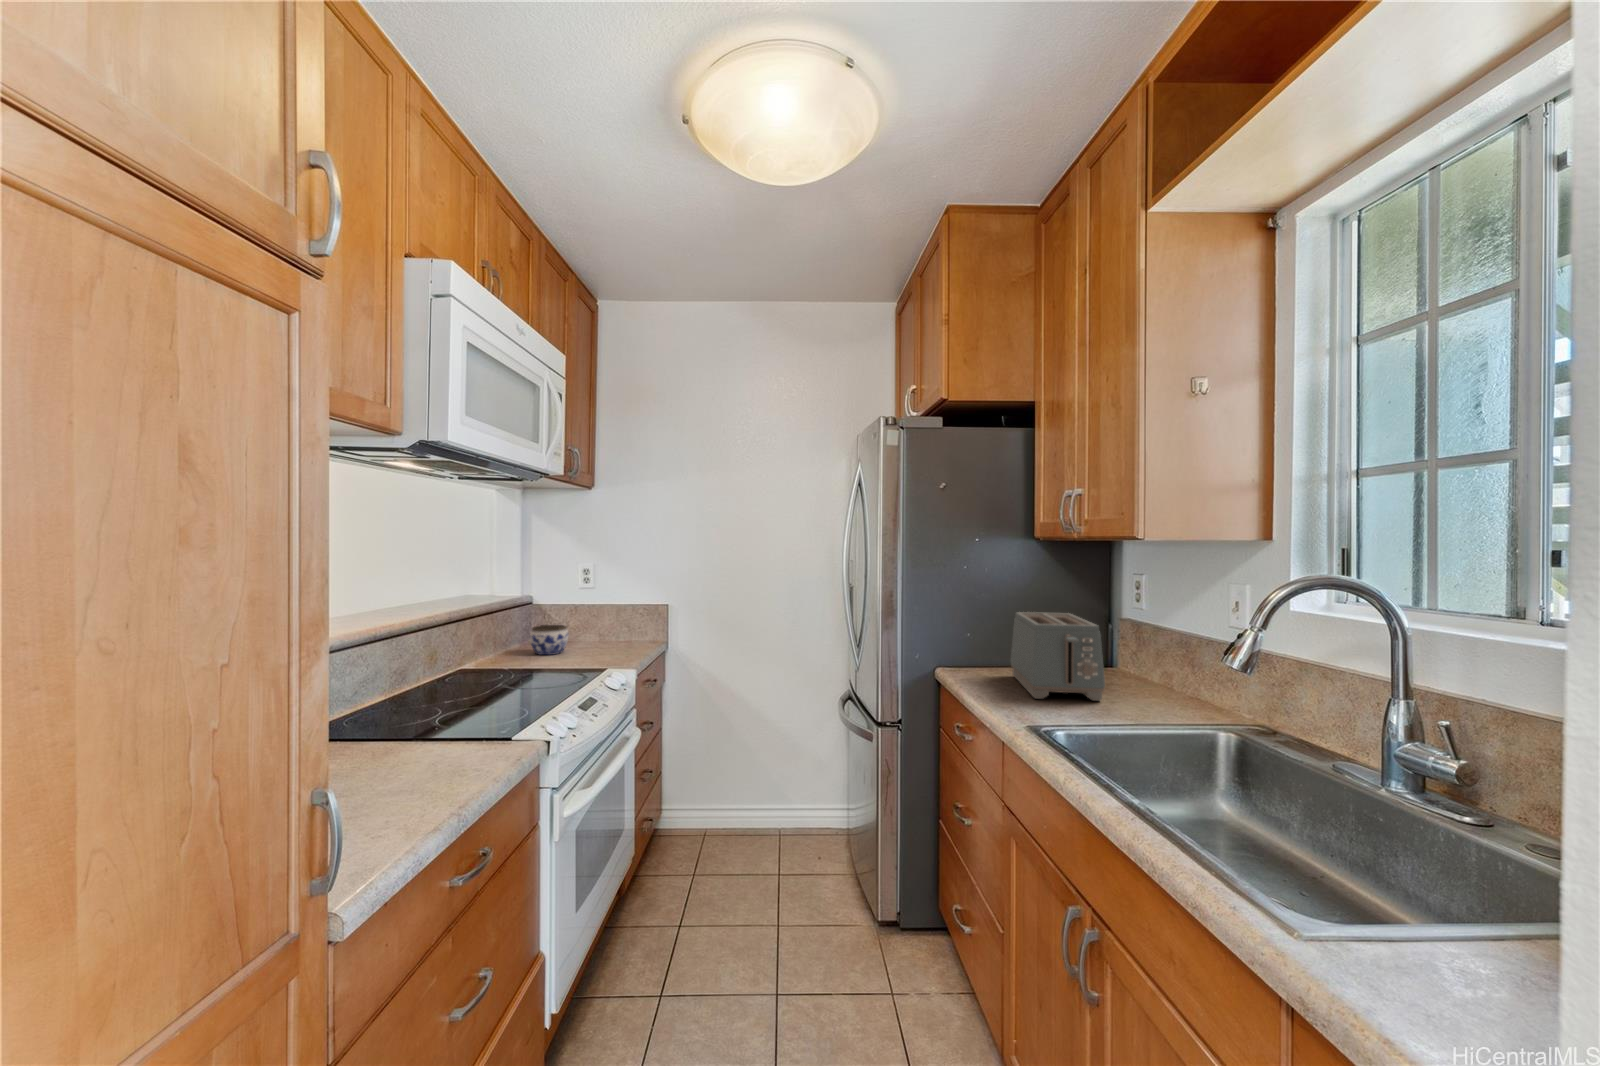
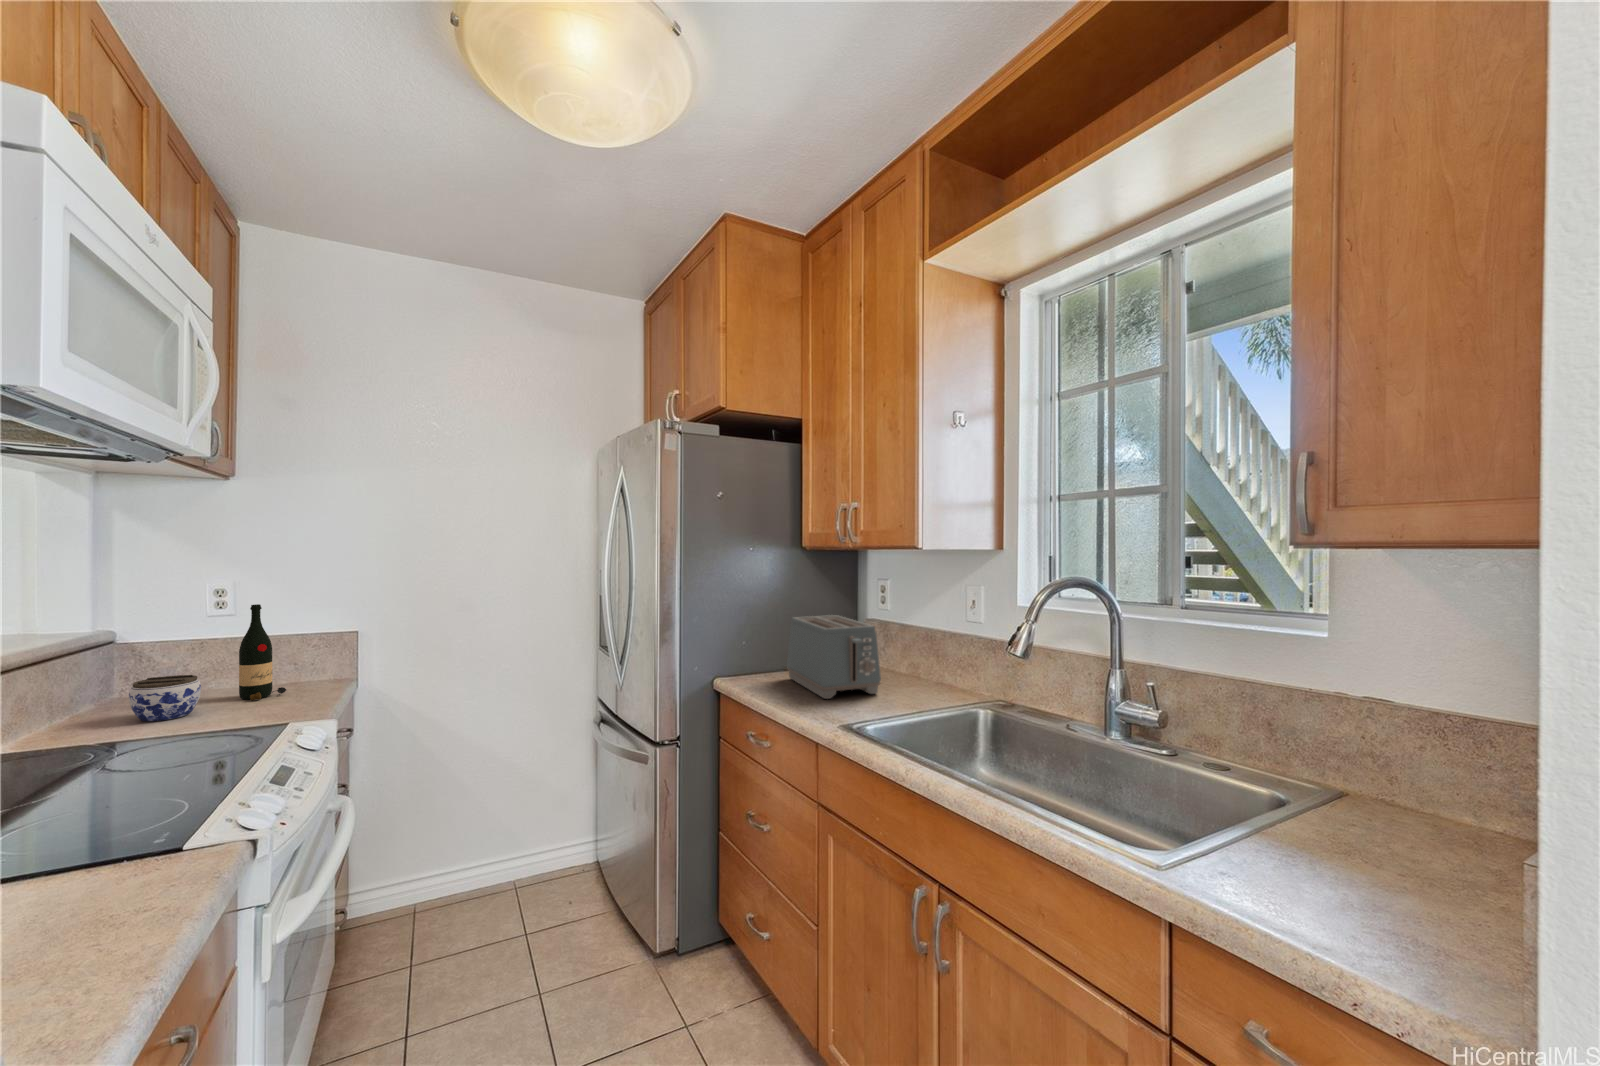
wine bottle: none [593,578,621,648] -> present [239,604,286,701]

